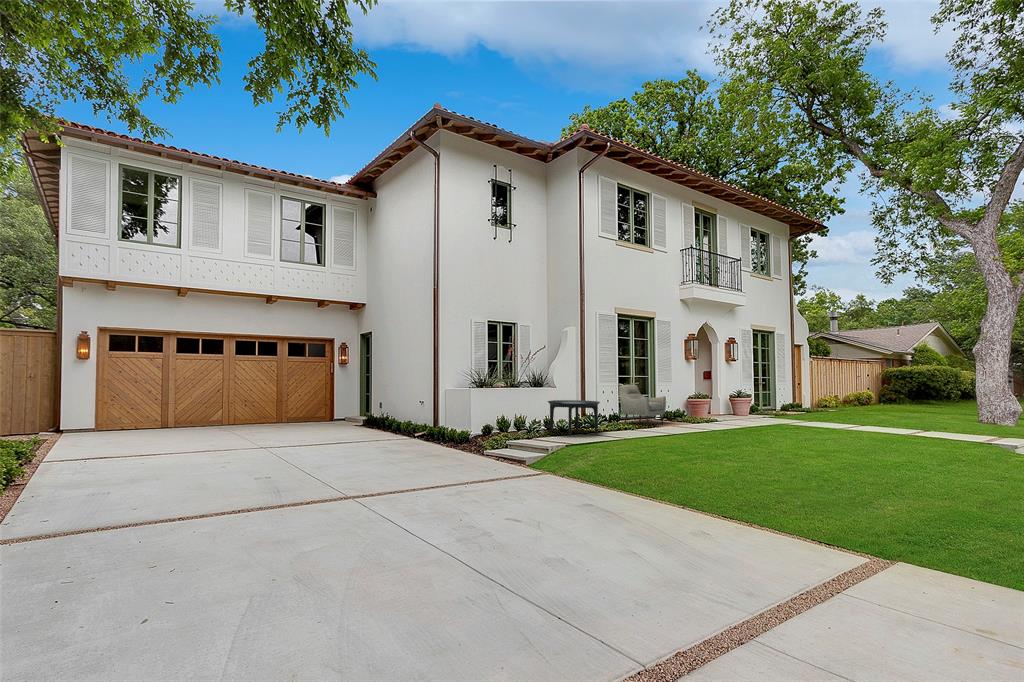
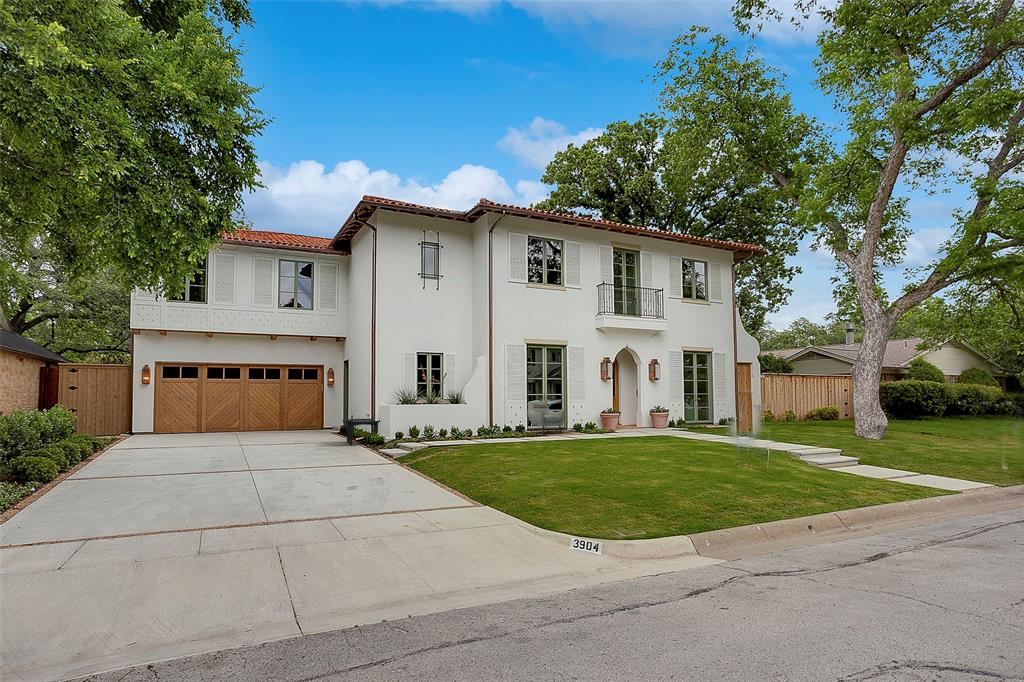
round table: present [548,400,600,435] -> present [342,419,380,445]

